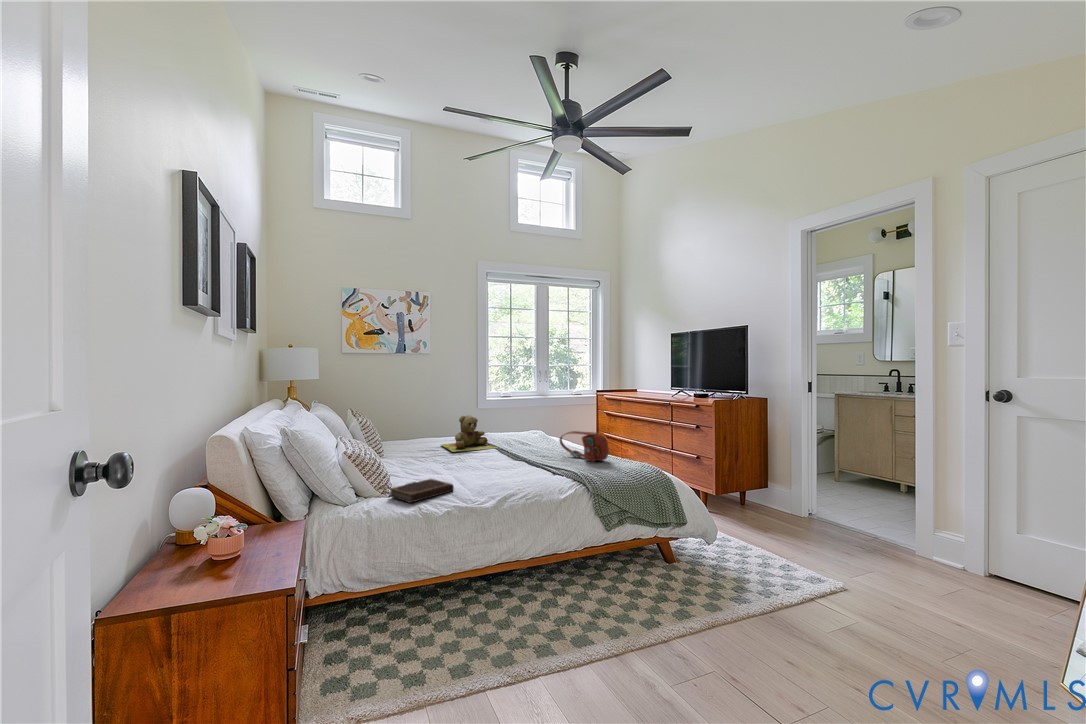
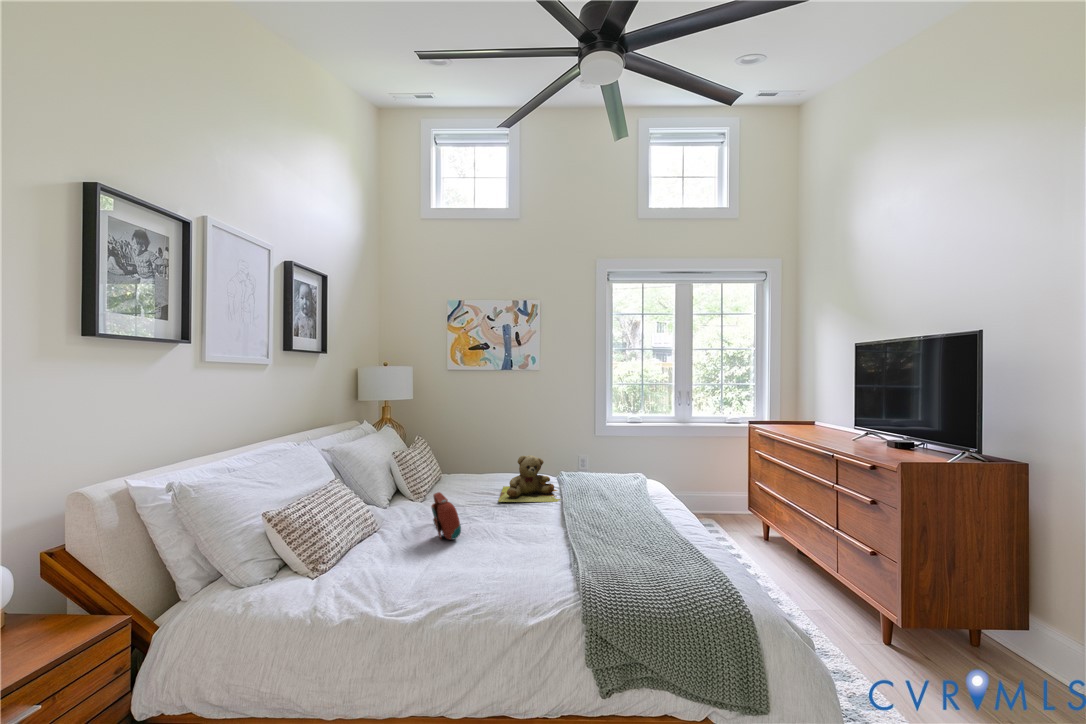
handbag: present [559,431,609,462] -> present [431,492,461,540]
notebook: present [390,479,454,503] -> none [332,552,408,591]

